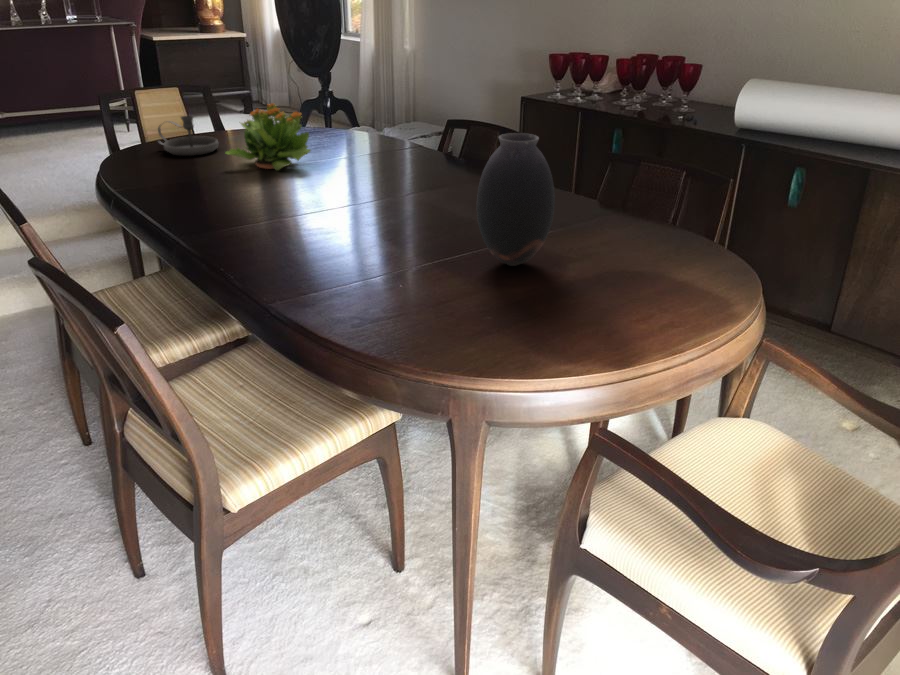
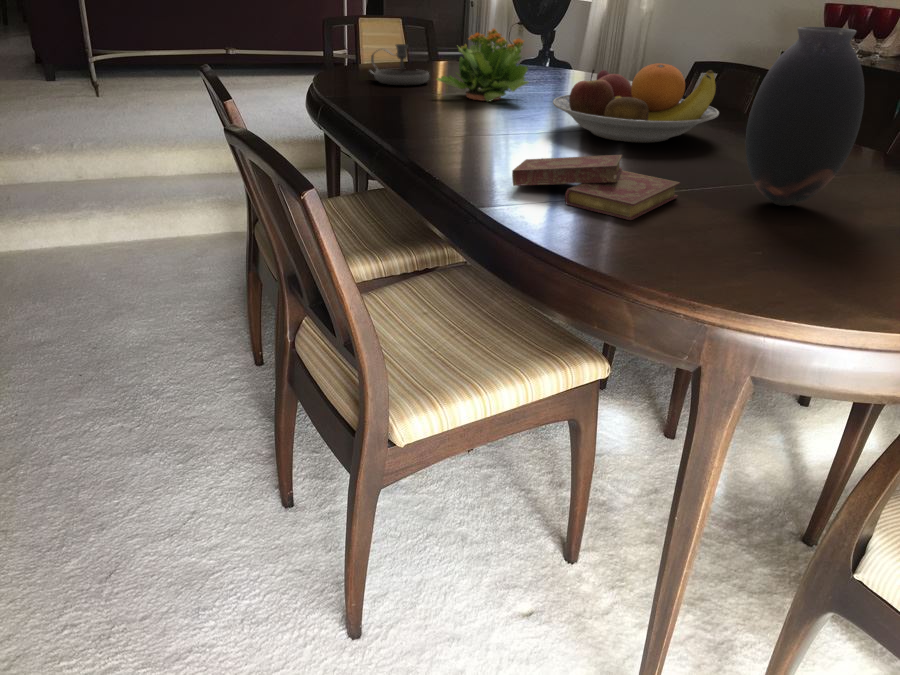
fruit bowl: none [331,140,469,208] -> present [553,64,719,143]
book: none [297,237,434,298] -> present [512,155,680,220]

